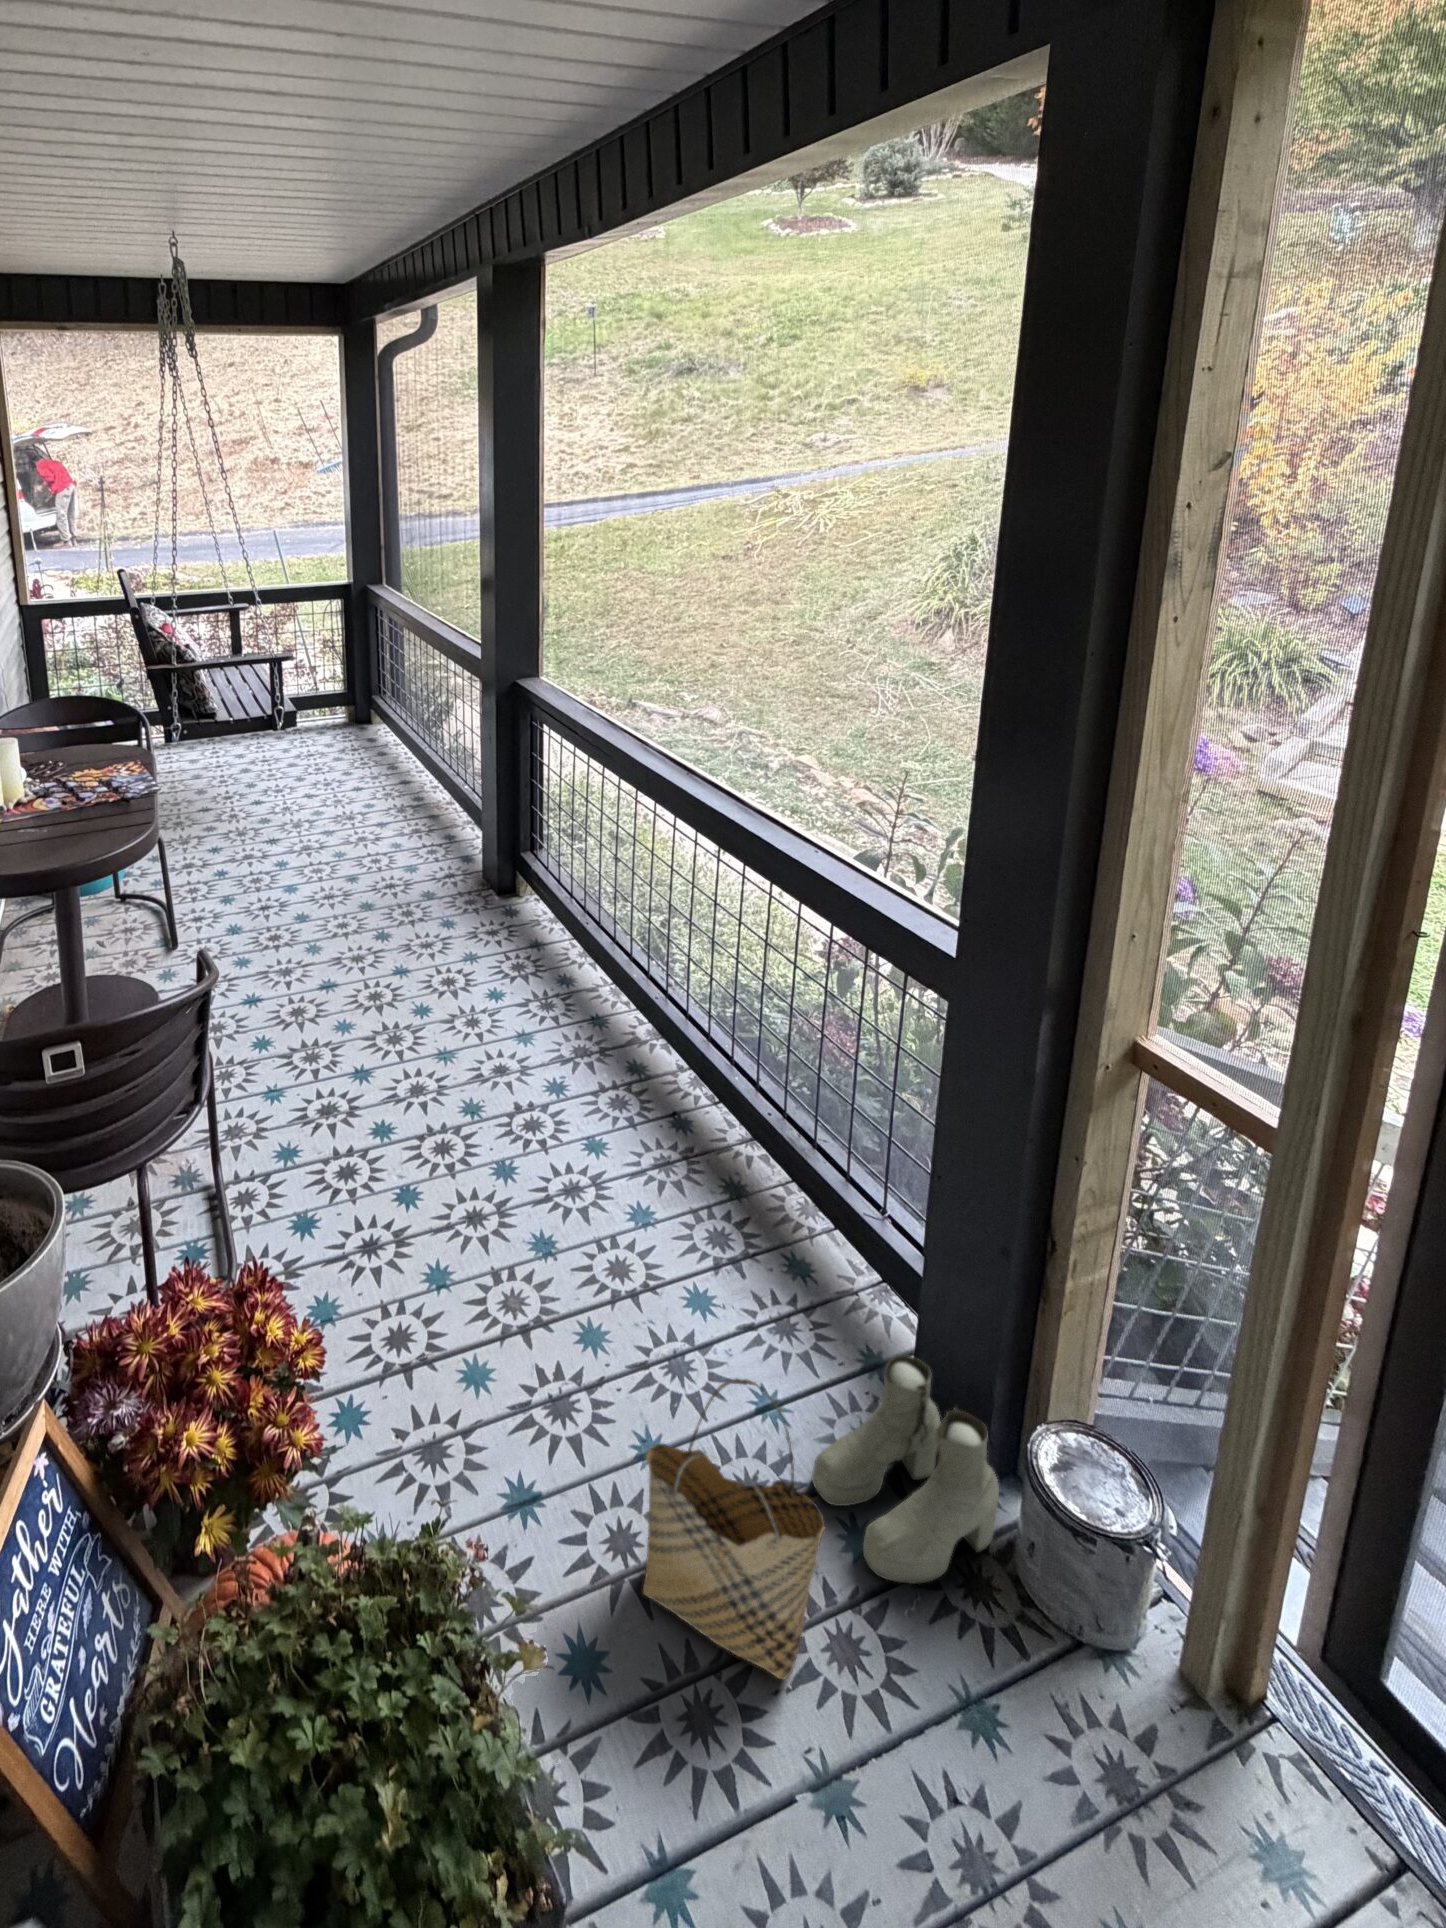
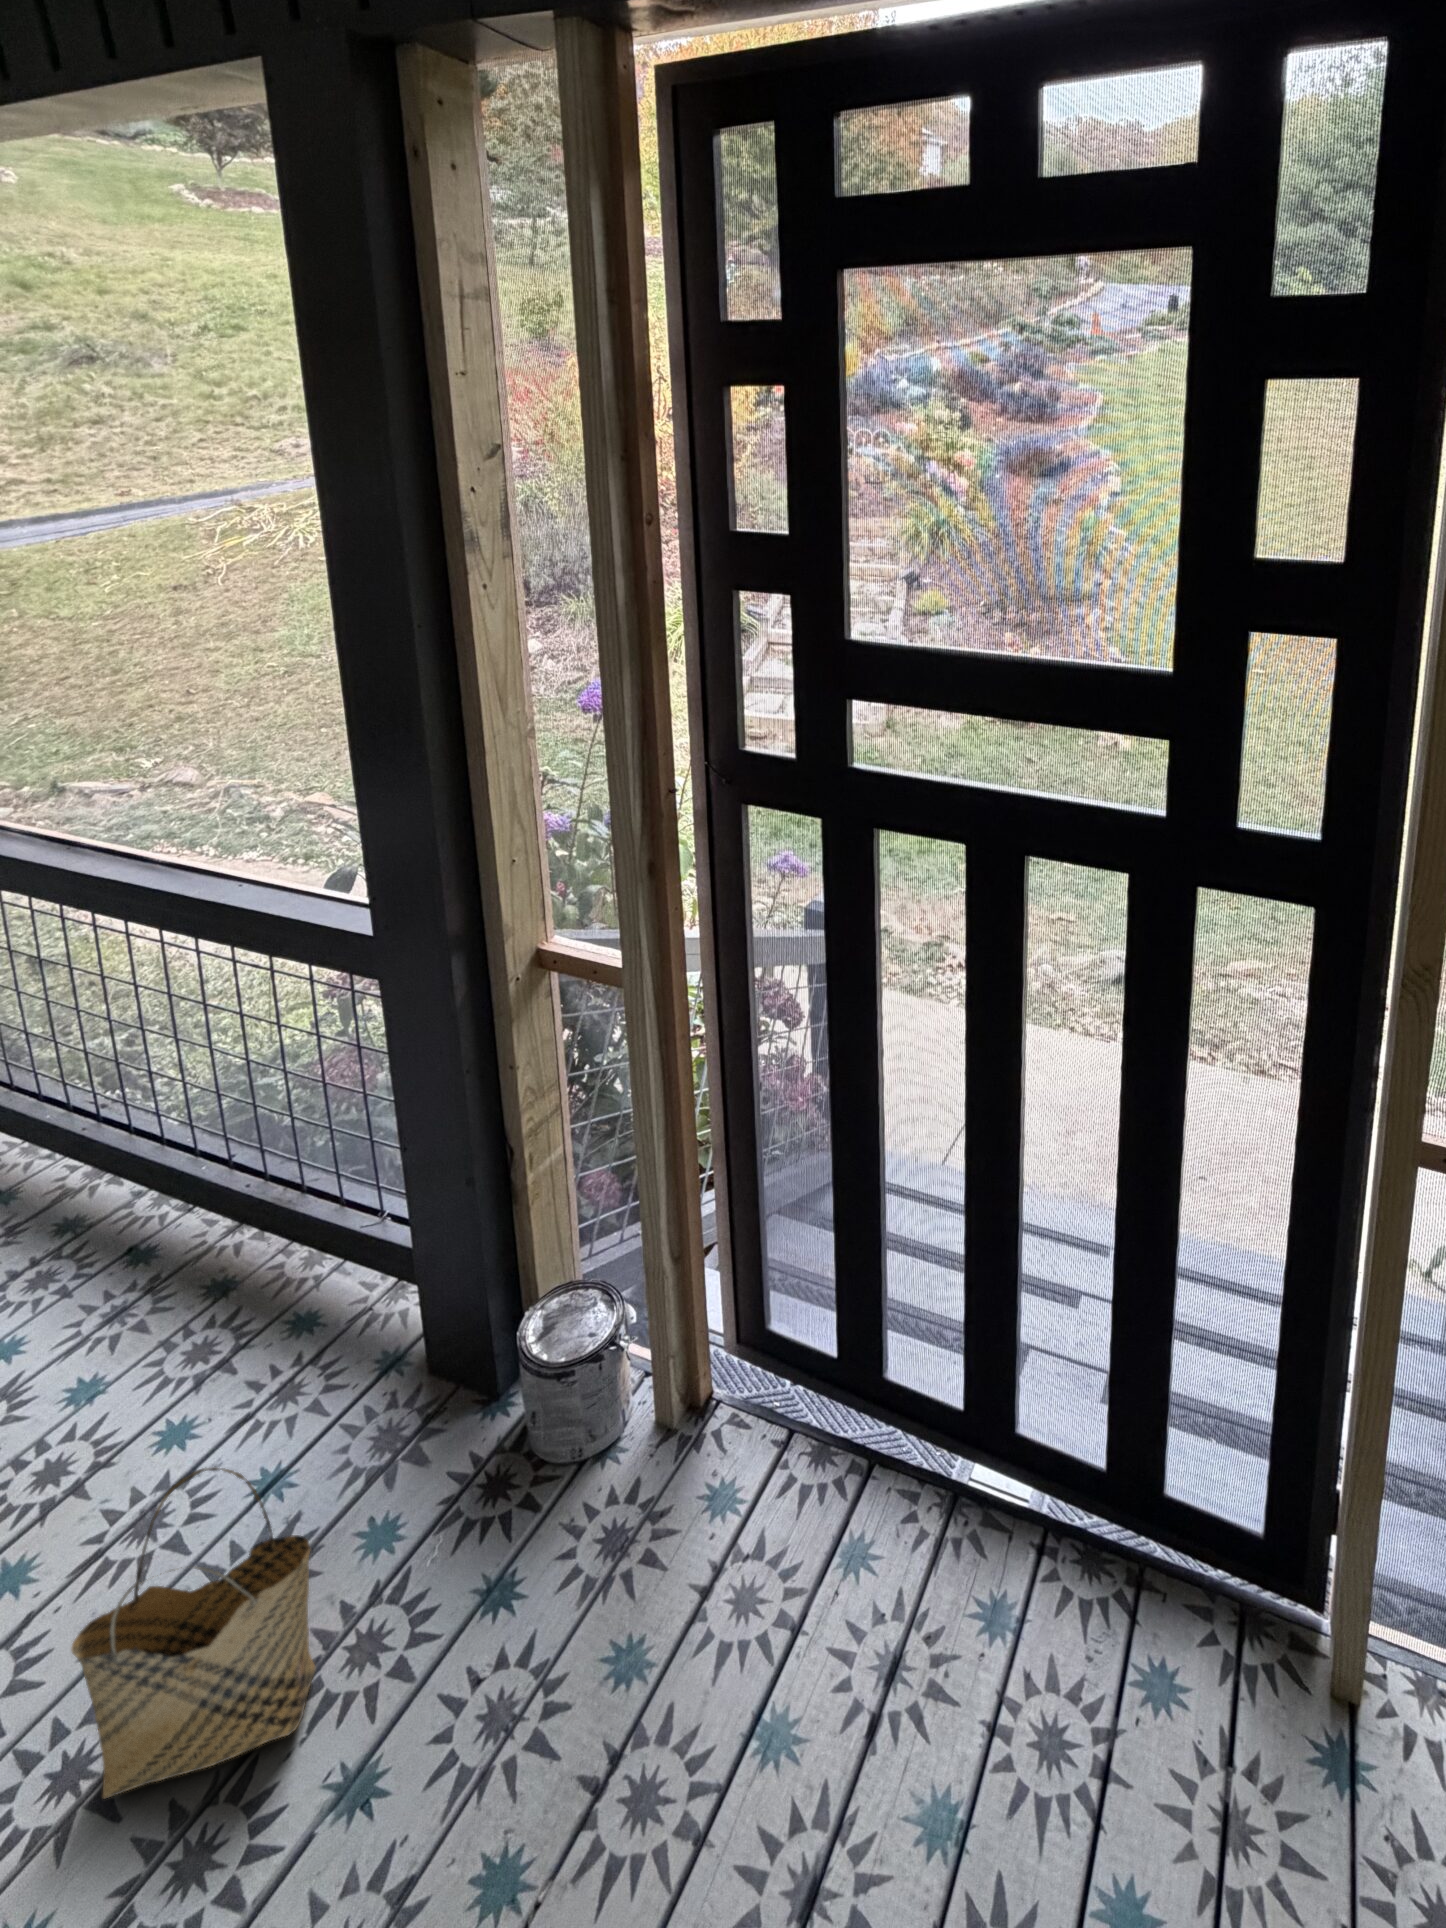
boots: present [812,1355,999,1584] -> none [322,1328,508,1553]

